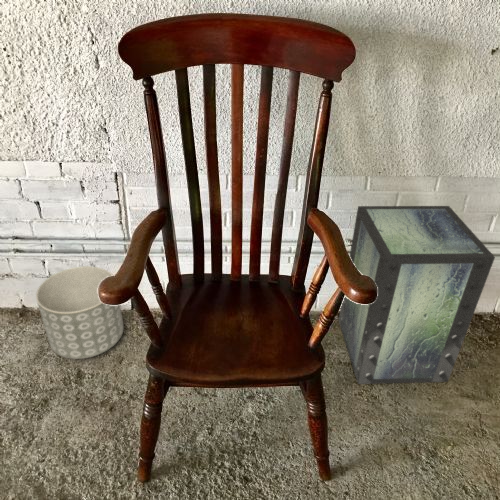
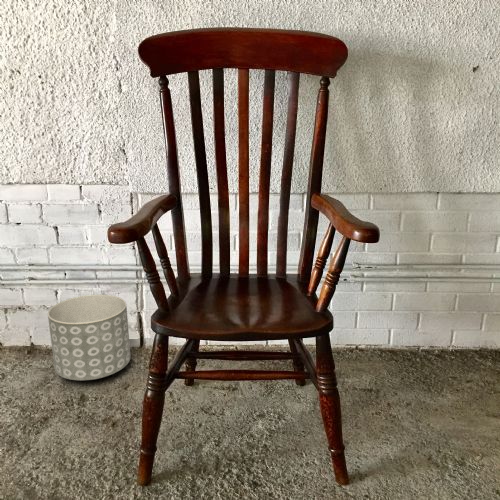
storage box: present [339,206,495,384] -> none [352,224,493,404]

